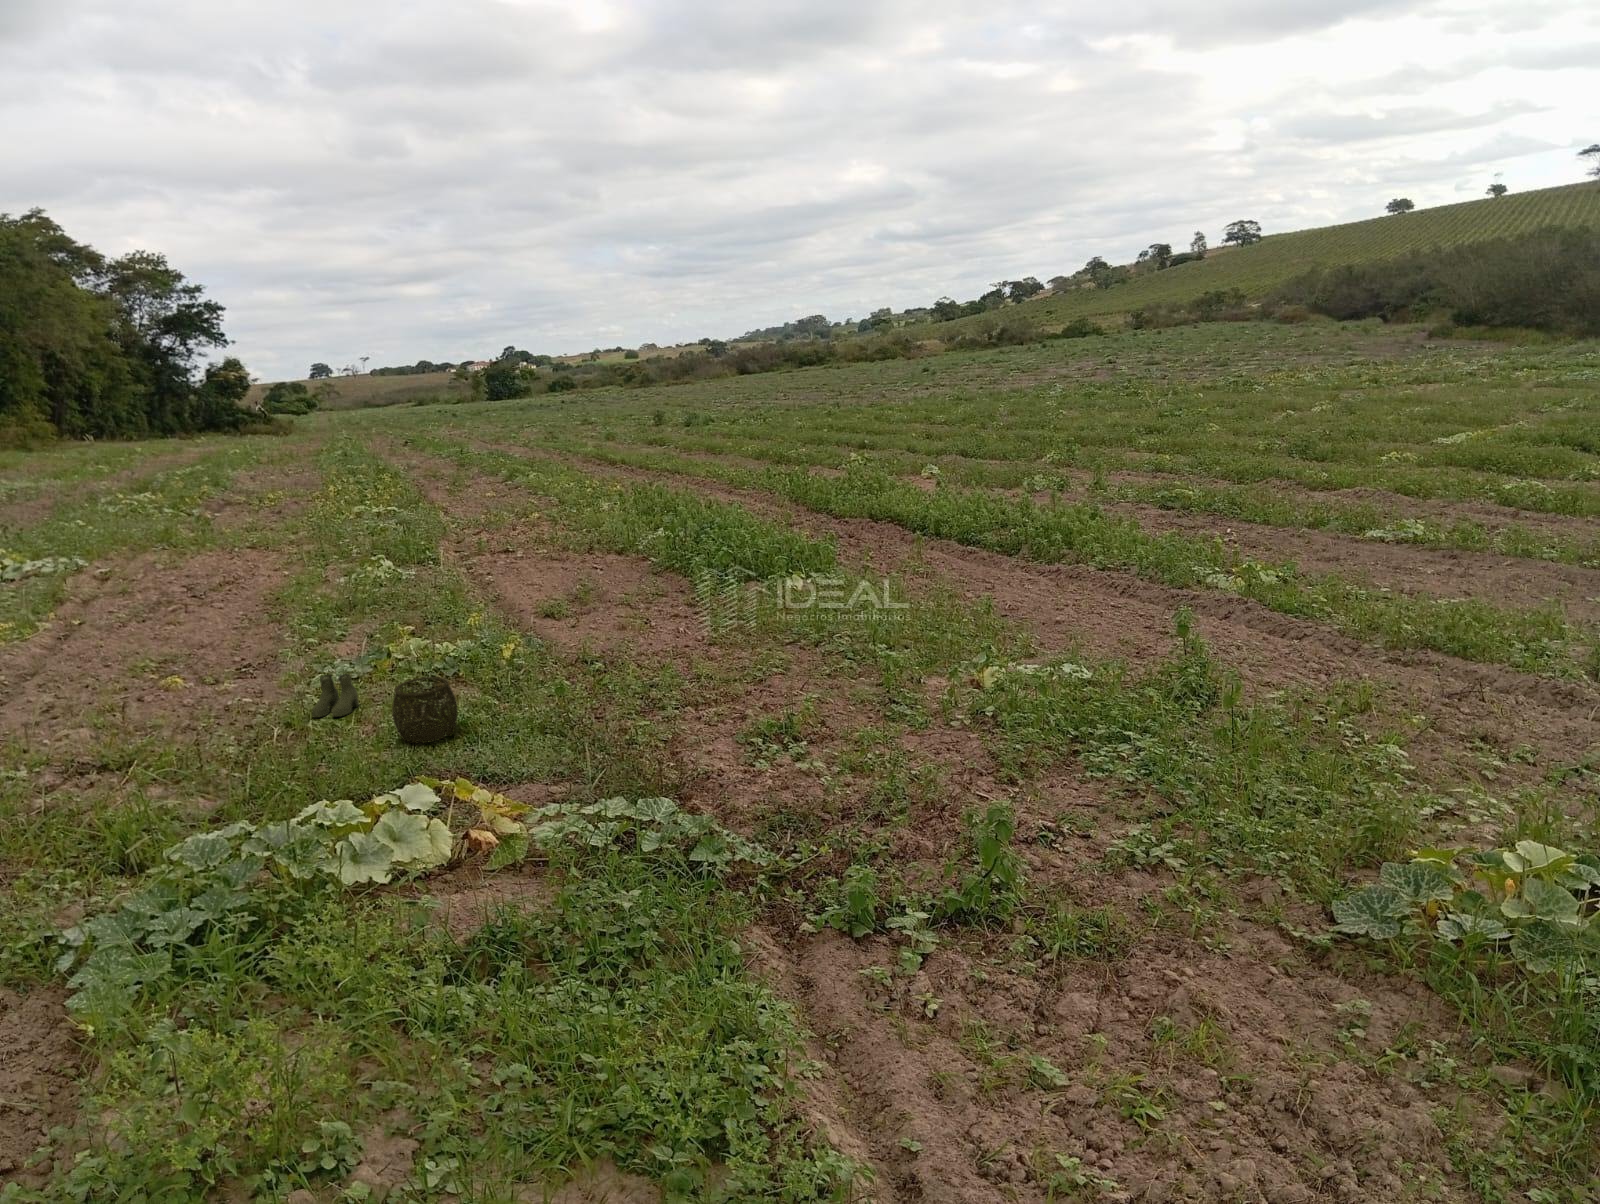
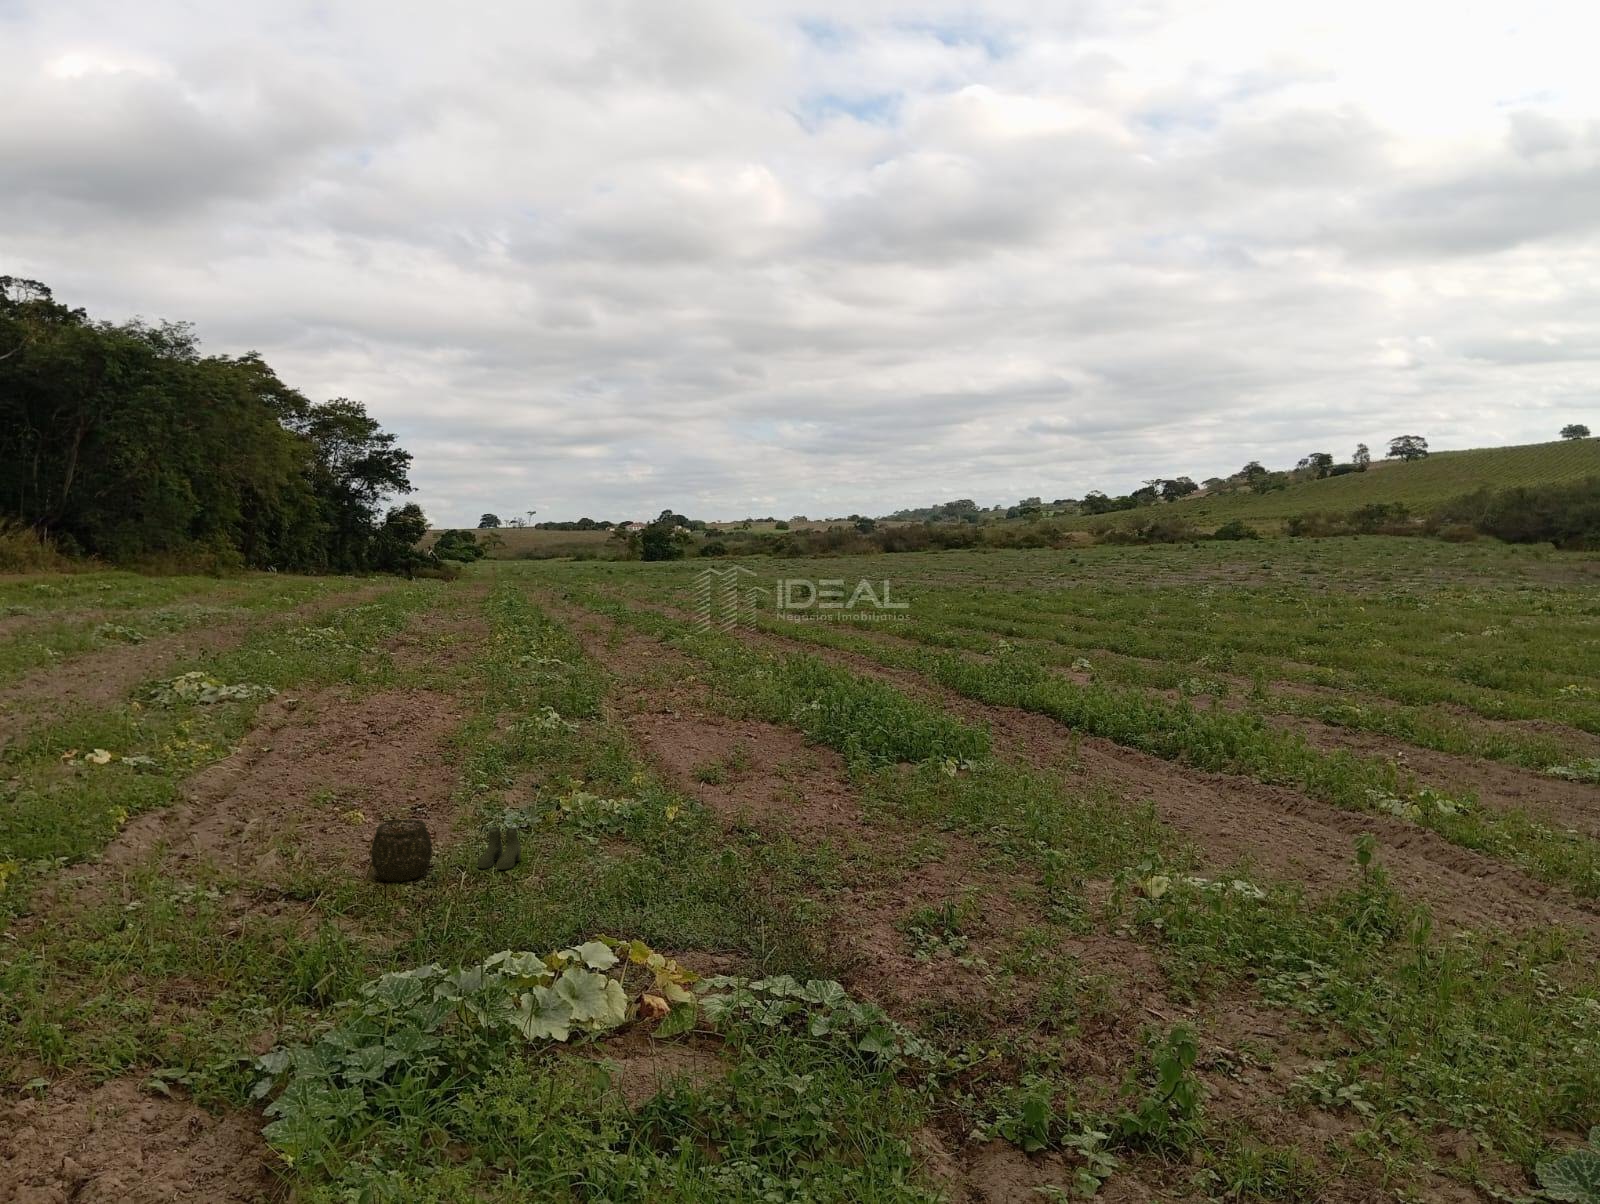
woven basket: present [392,677,458,743] -> present [371,819,432,881]

